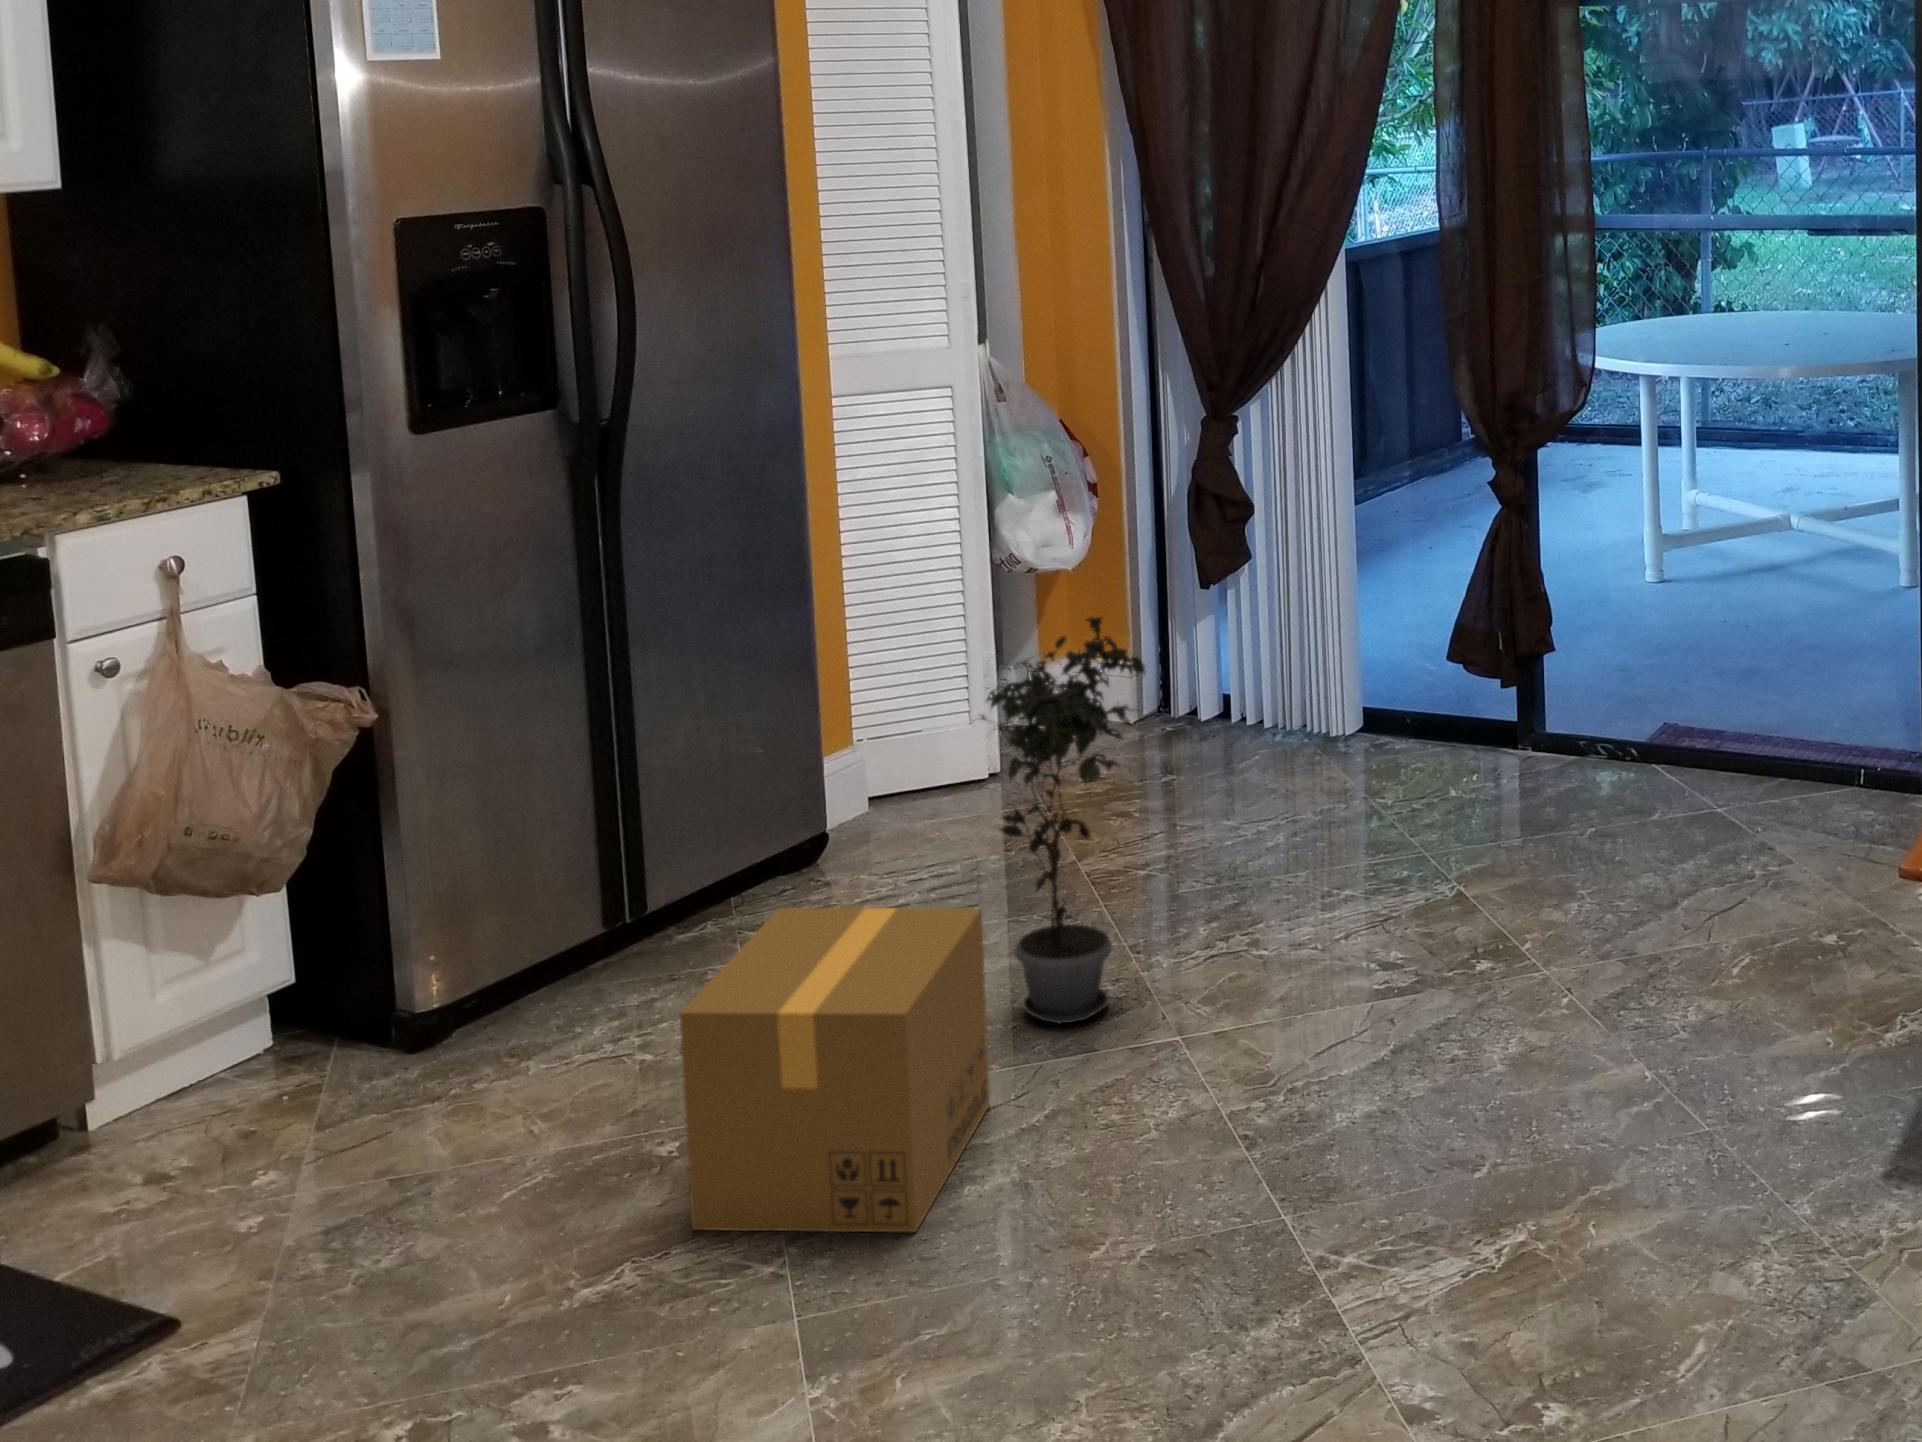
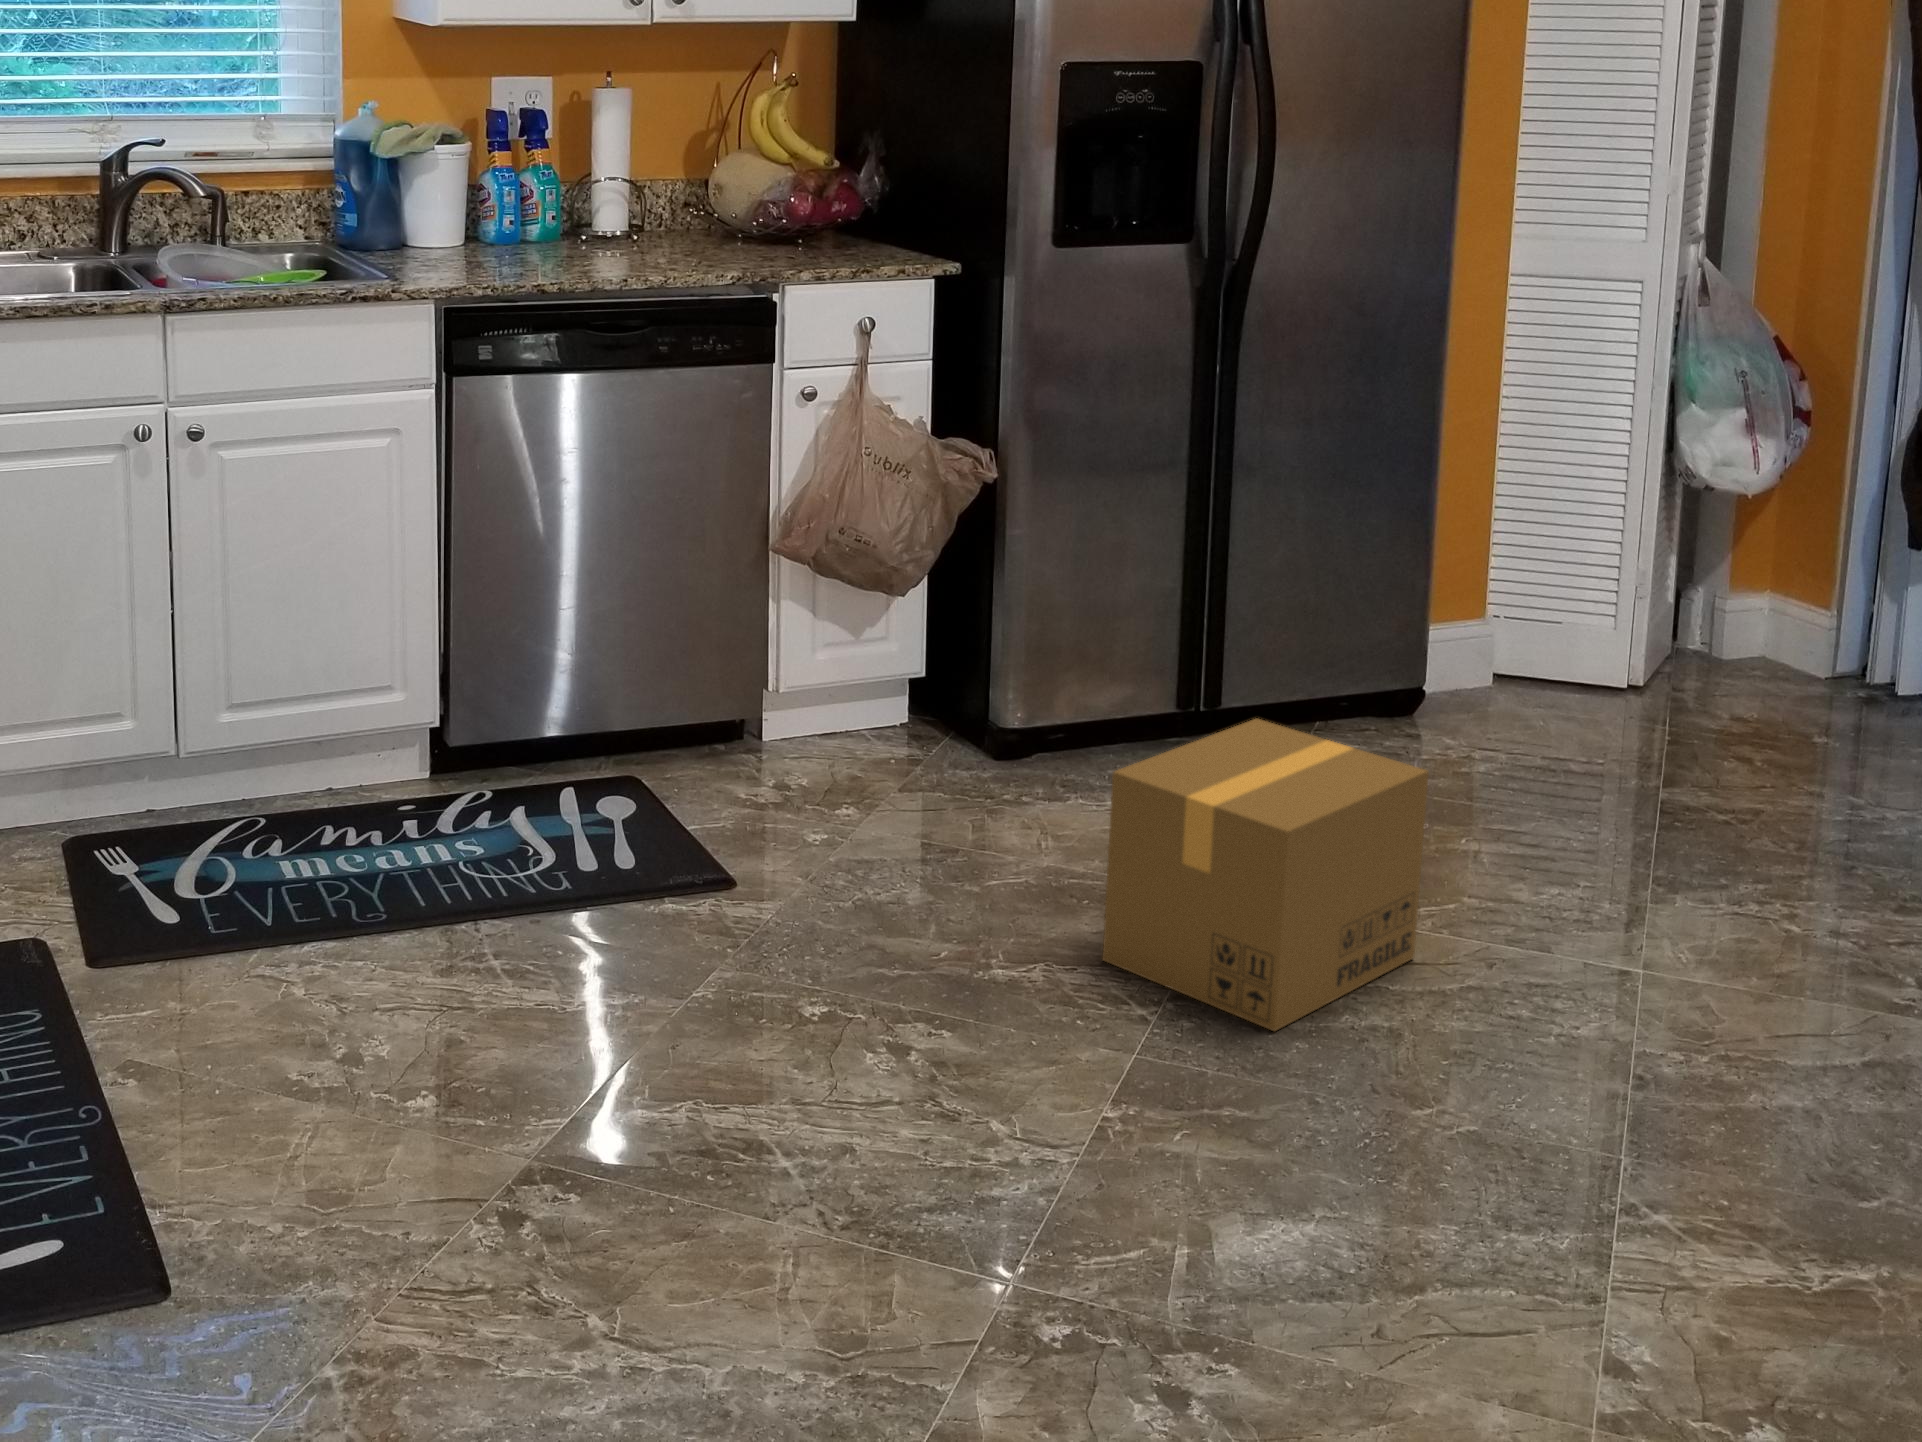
potted plant: present [982,617,1145,1024] -> none [1485,523,1674,920]

